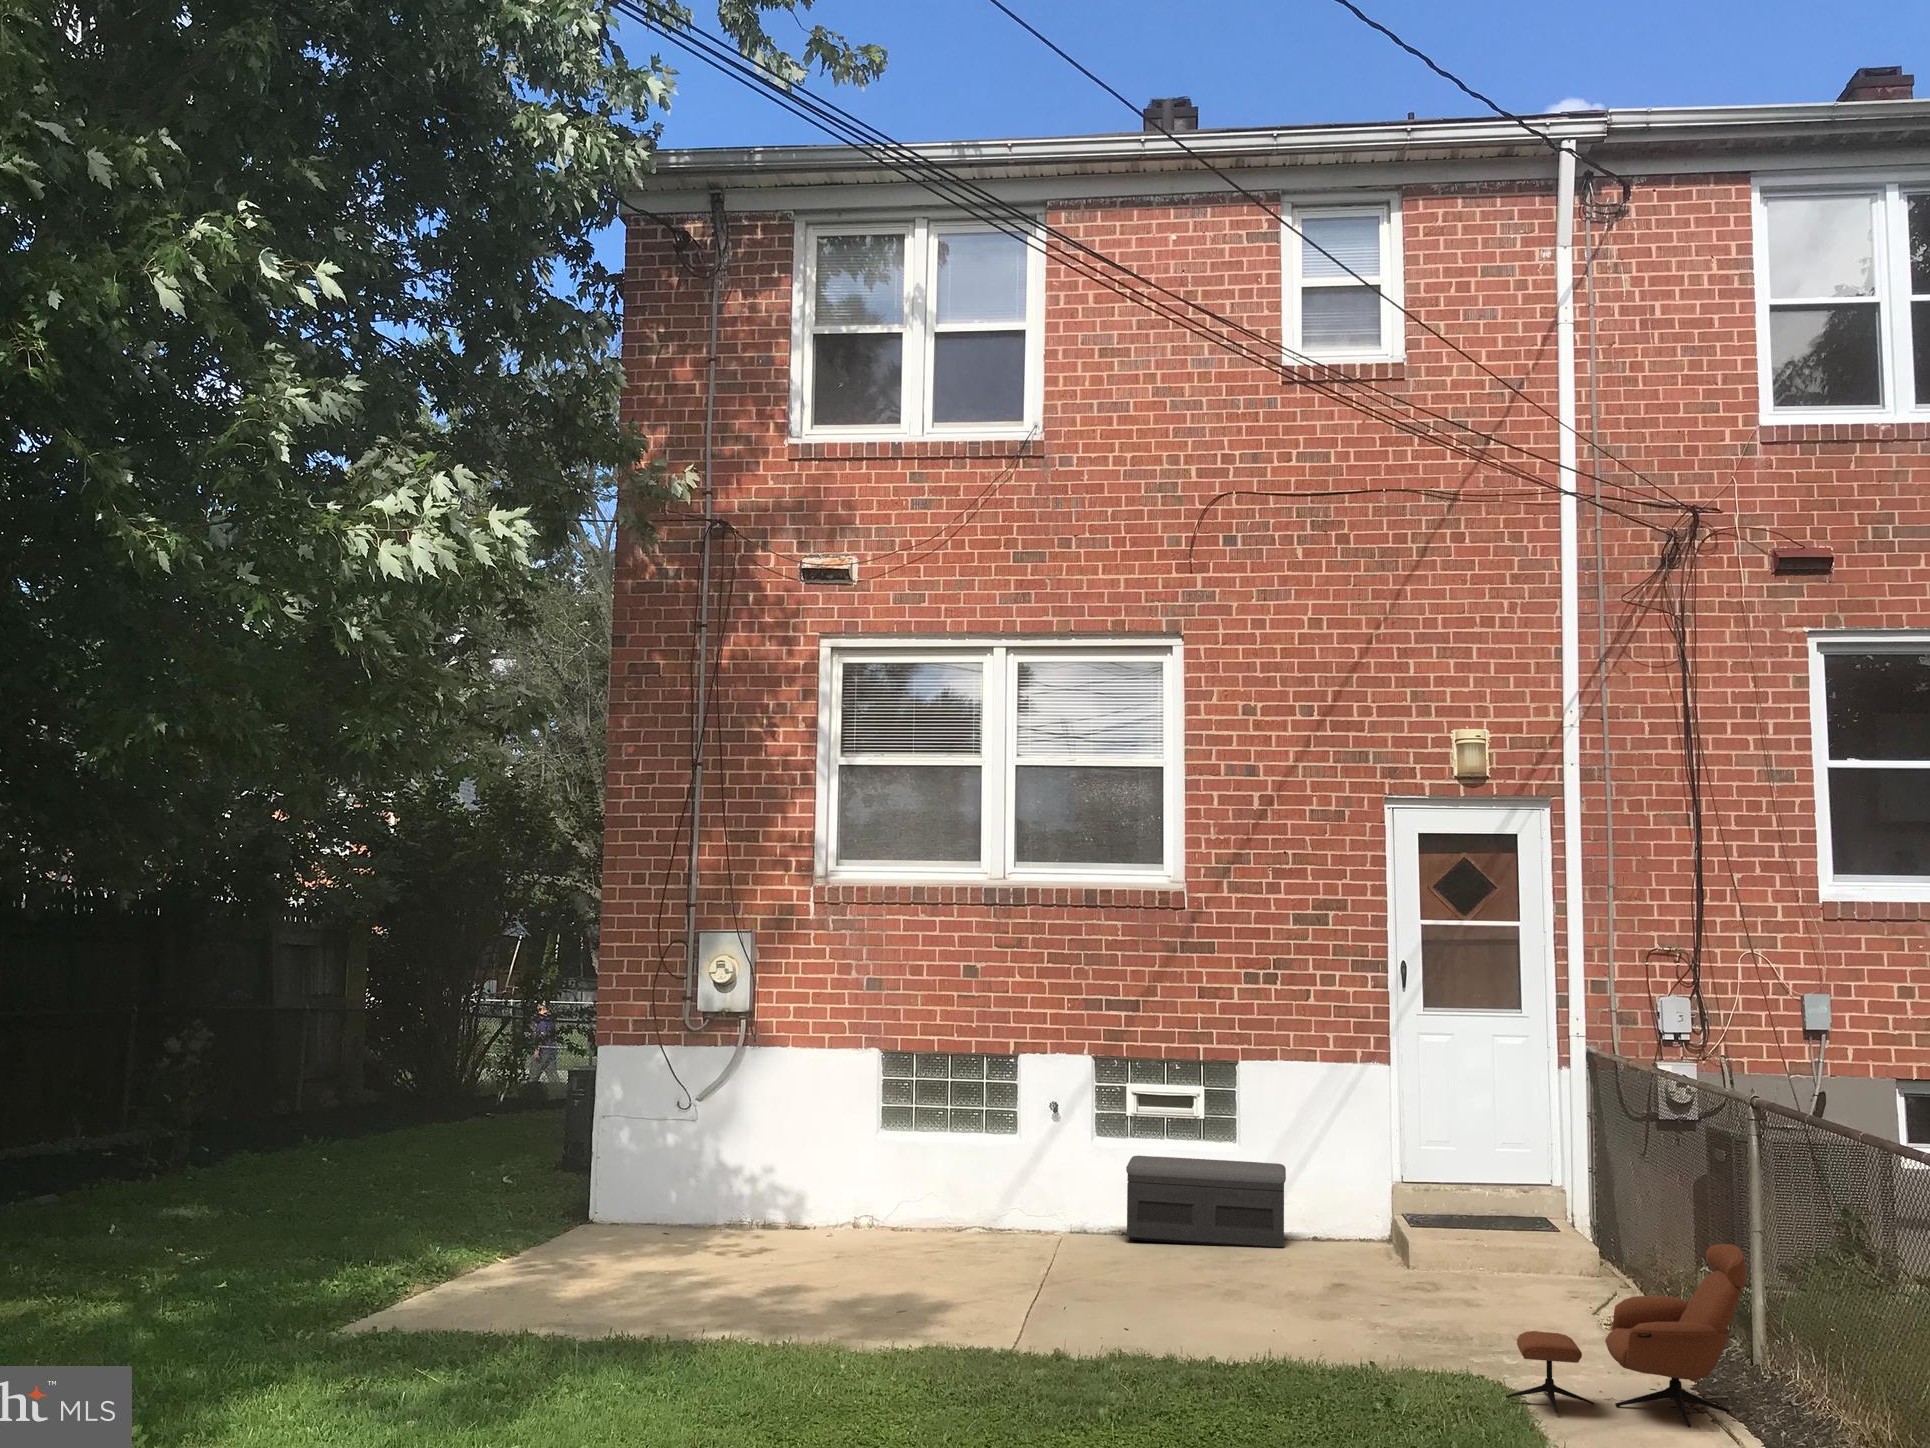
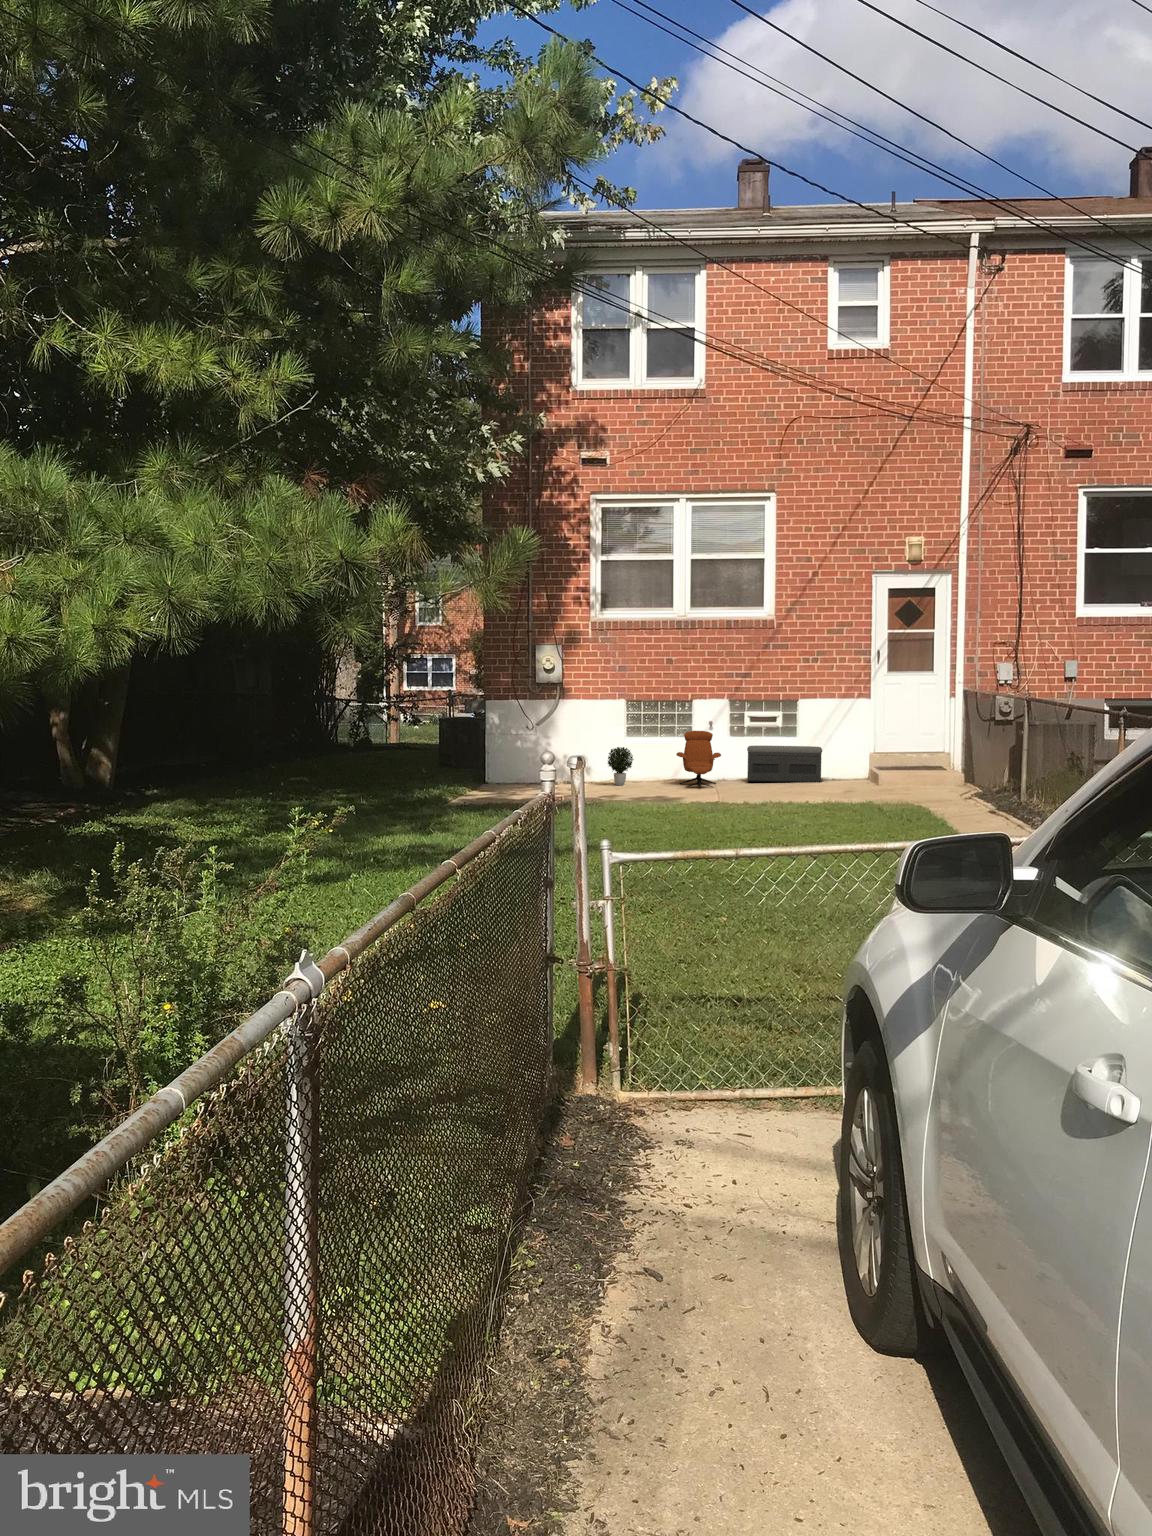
potted plant: none [836,1152,892,1236] -> present [608,747,634,785]
lounge chair: present [1506,1244,1746,1428] -> present [676,731,721,788]

